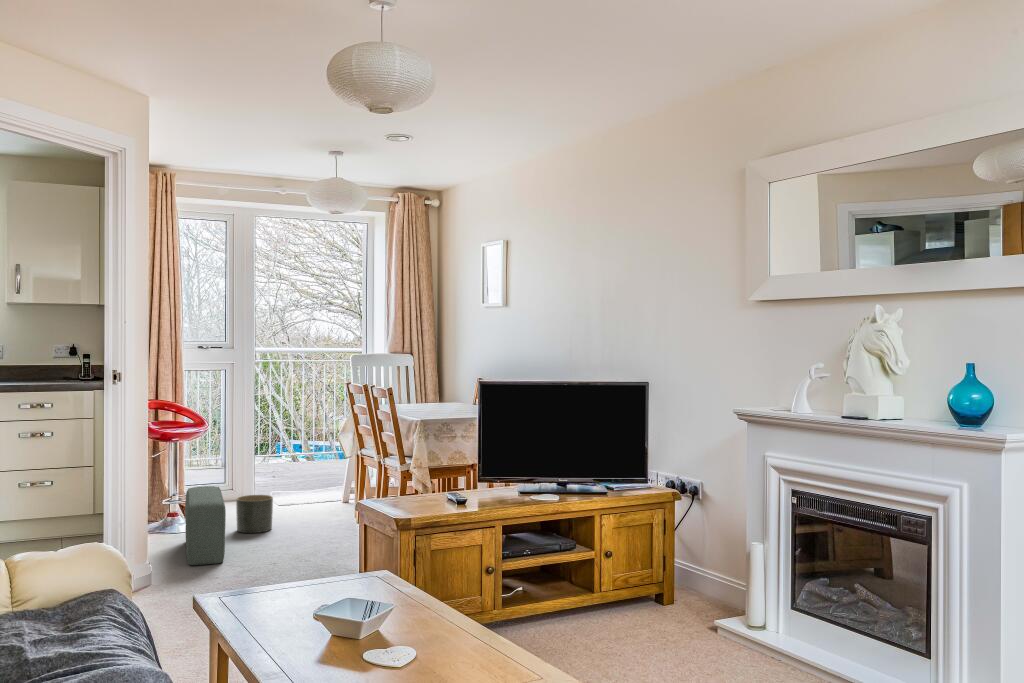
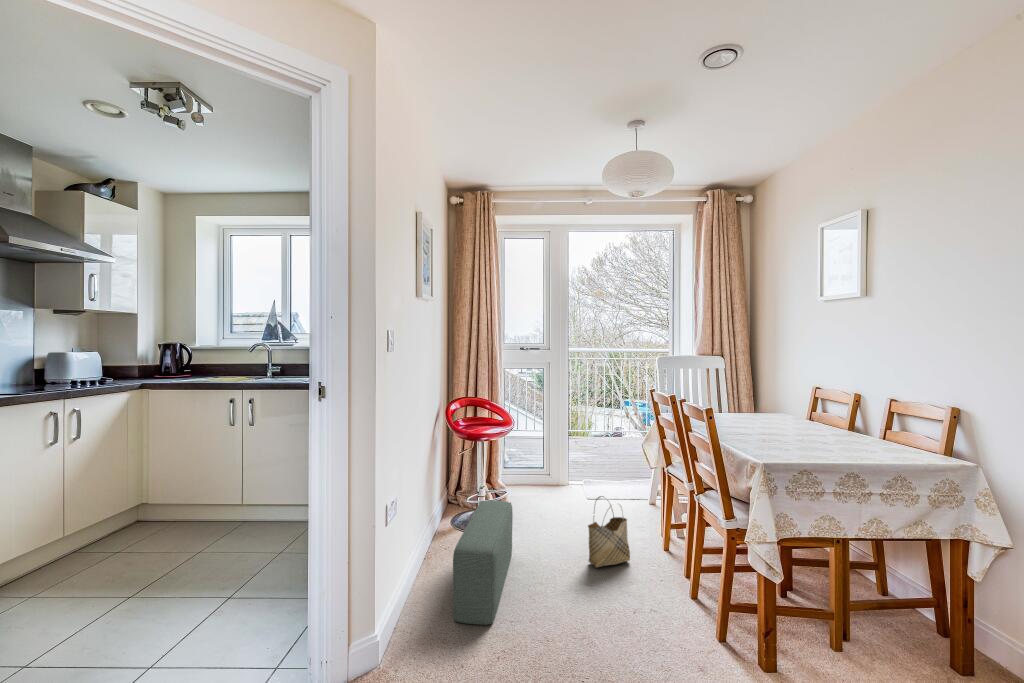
woven basket: none [293,475,329,532] -> present [588,496,630,567]
planter: present [236,495,273,533] -> none [533,505,570,553]

